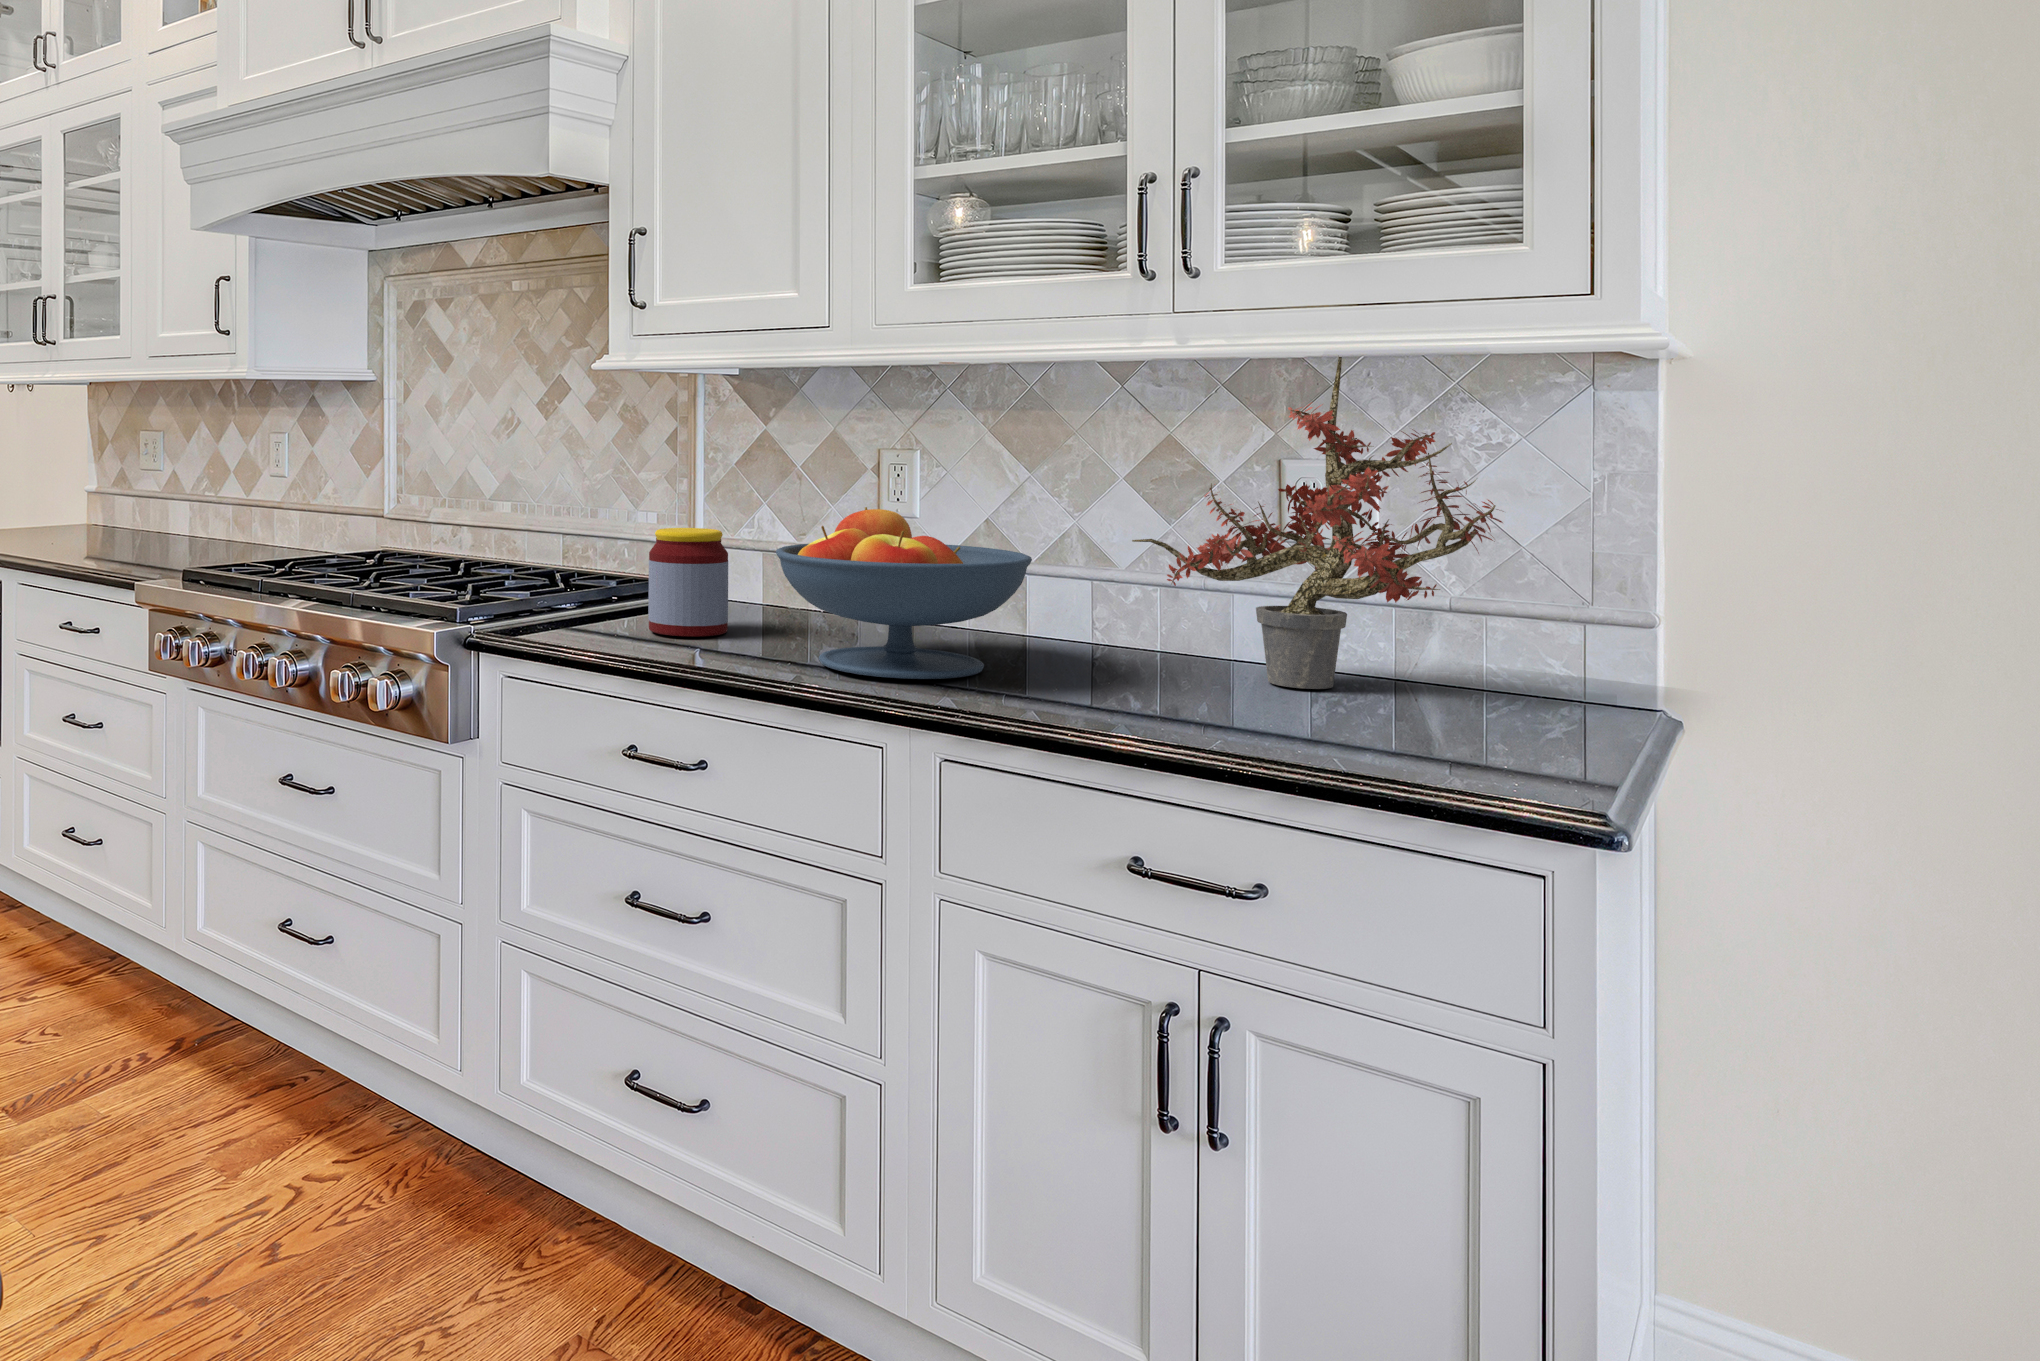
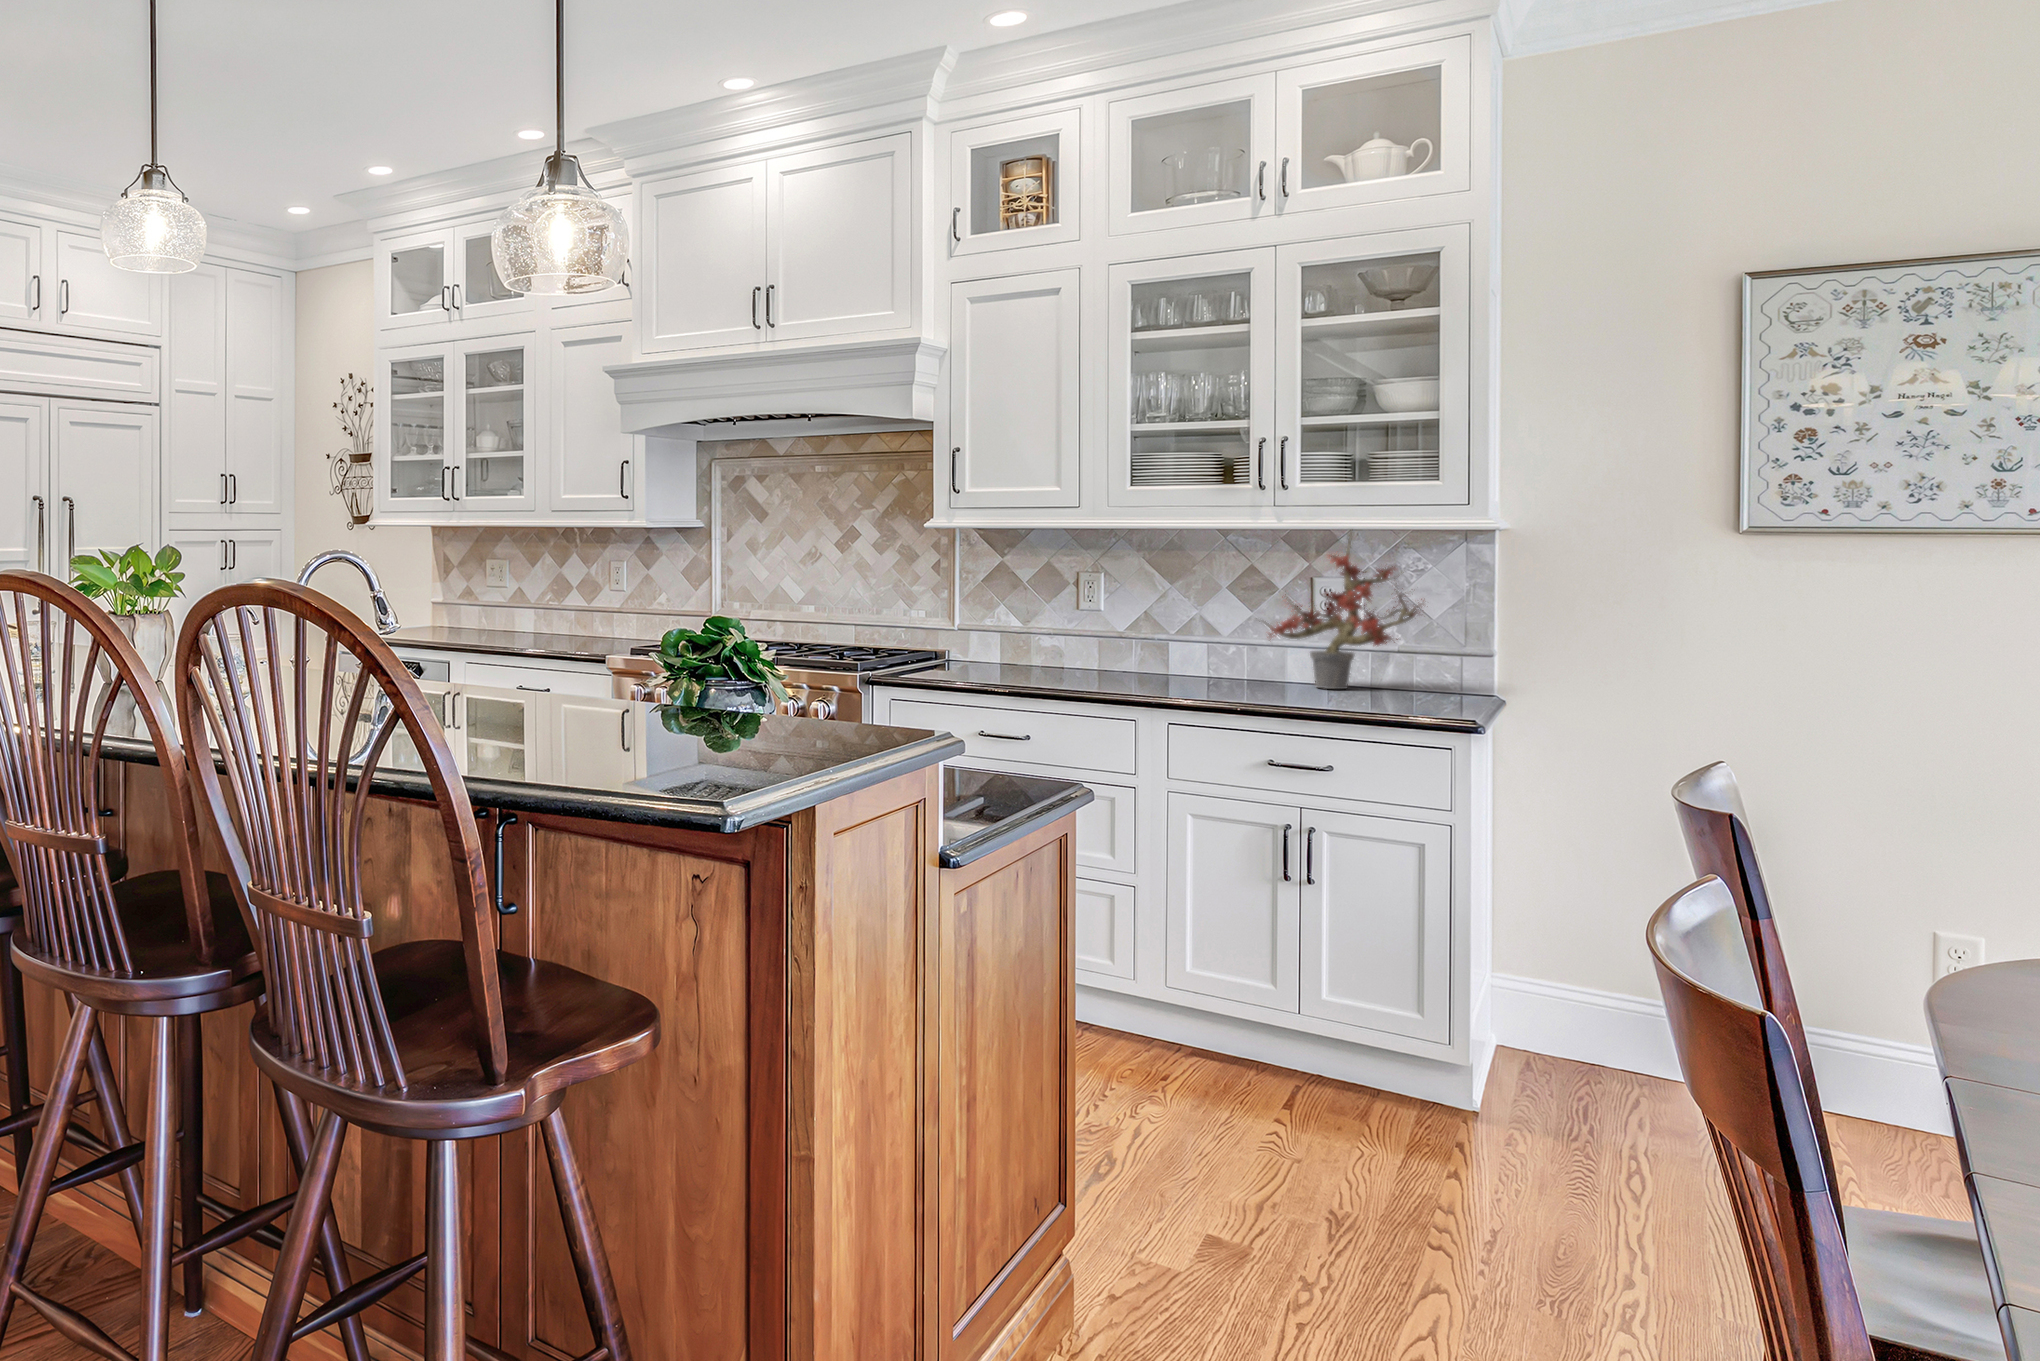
fruit bowl: present [776,507,1032,679] -> none [1063,604,1200,689]
jar: present [648,528,728,636] -> none [972,617,1018,675]

